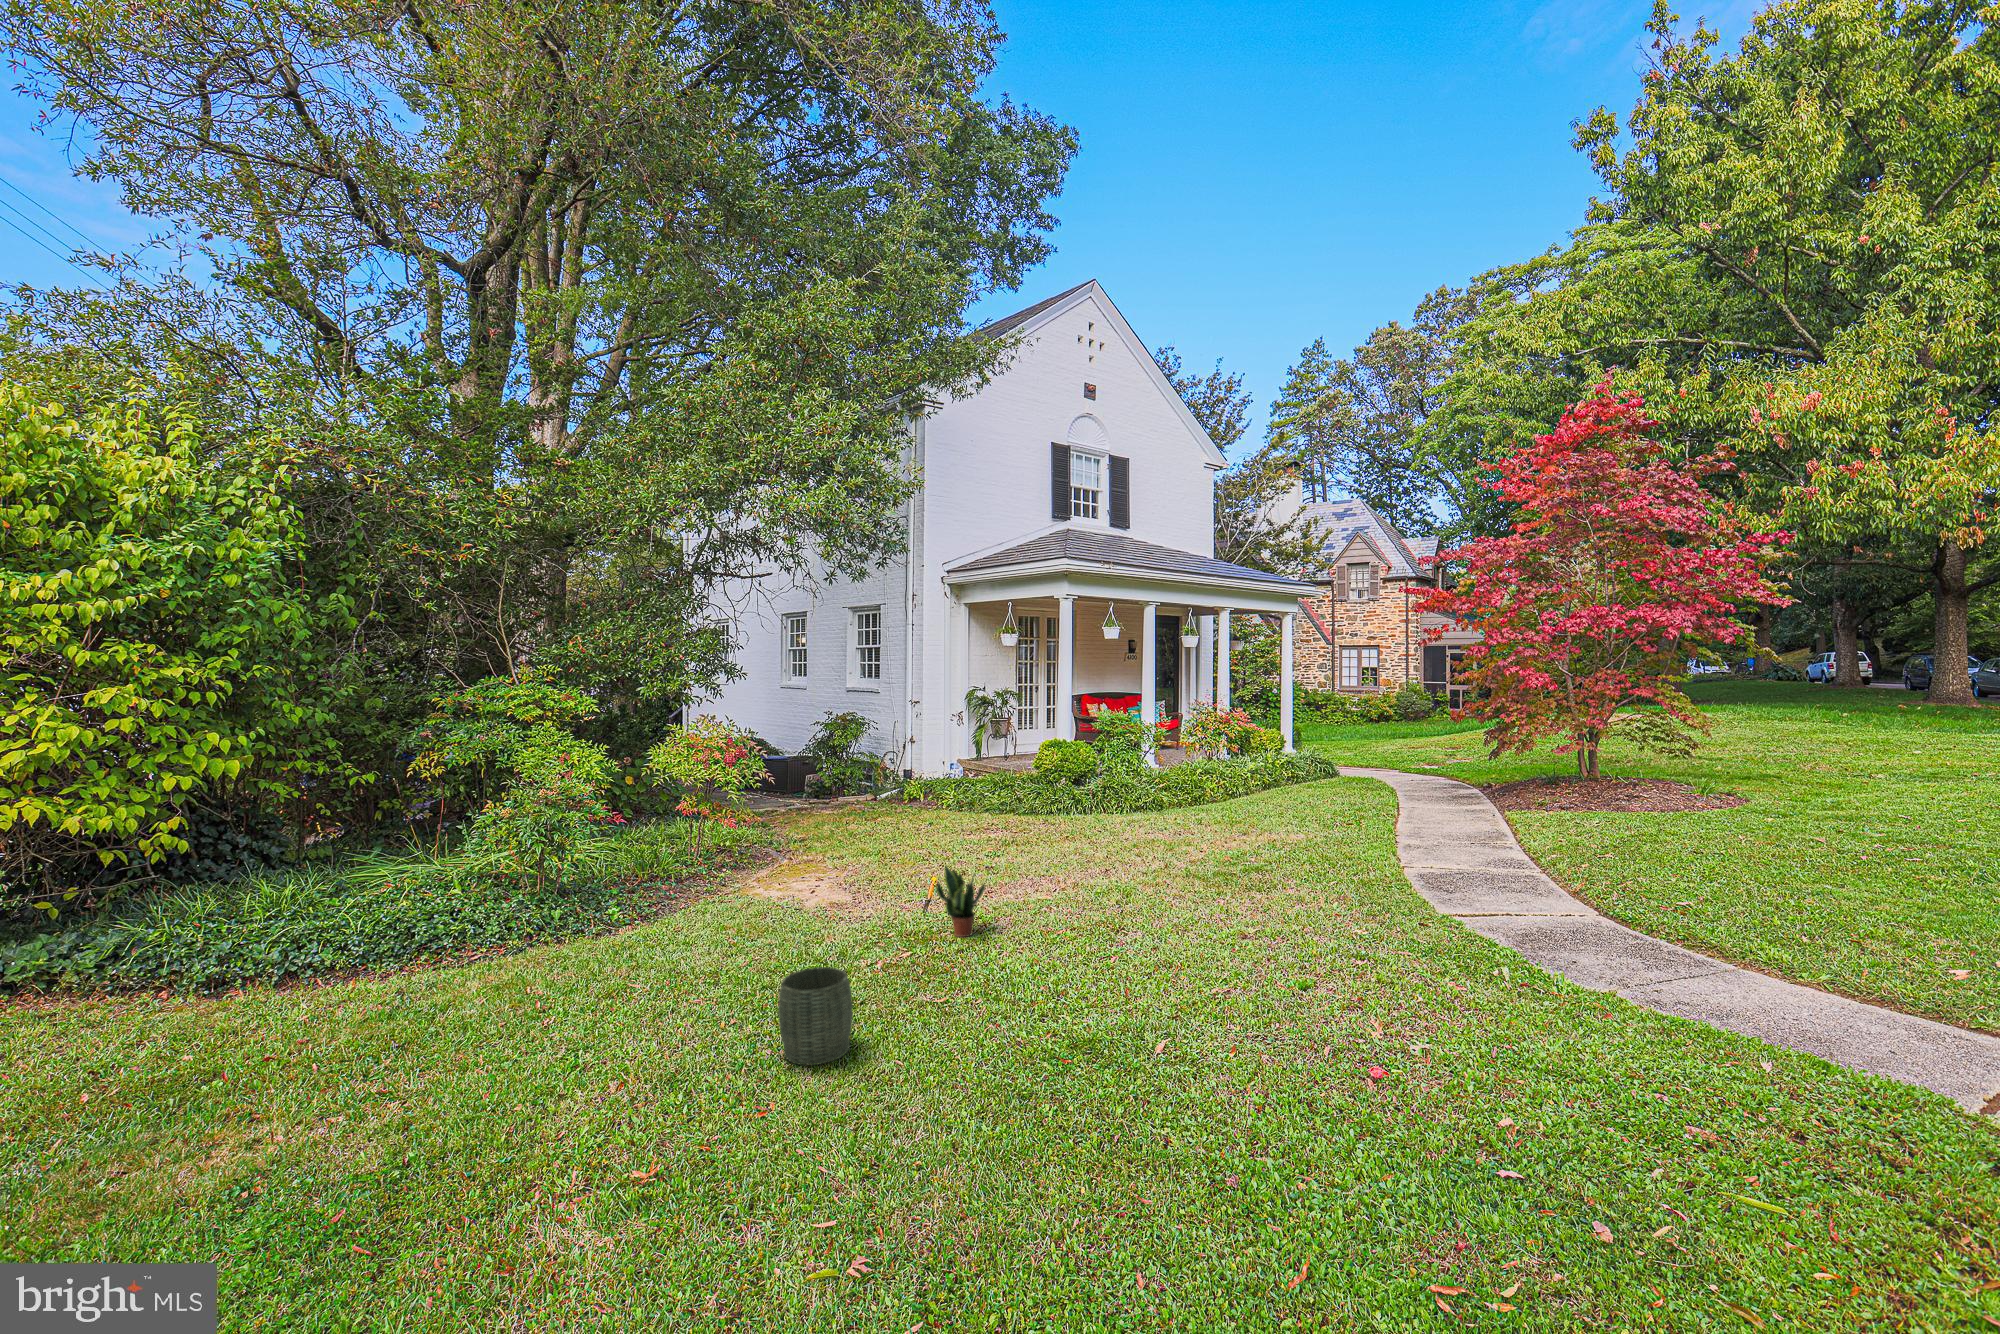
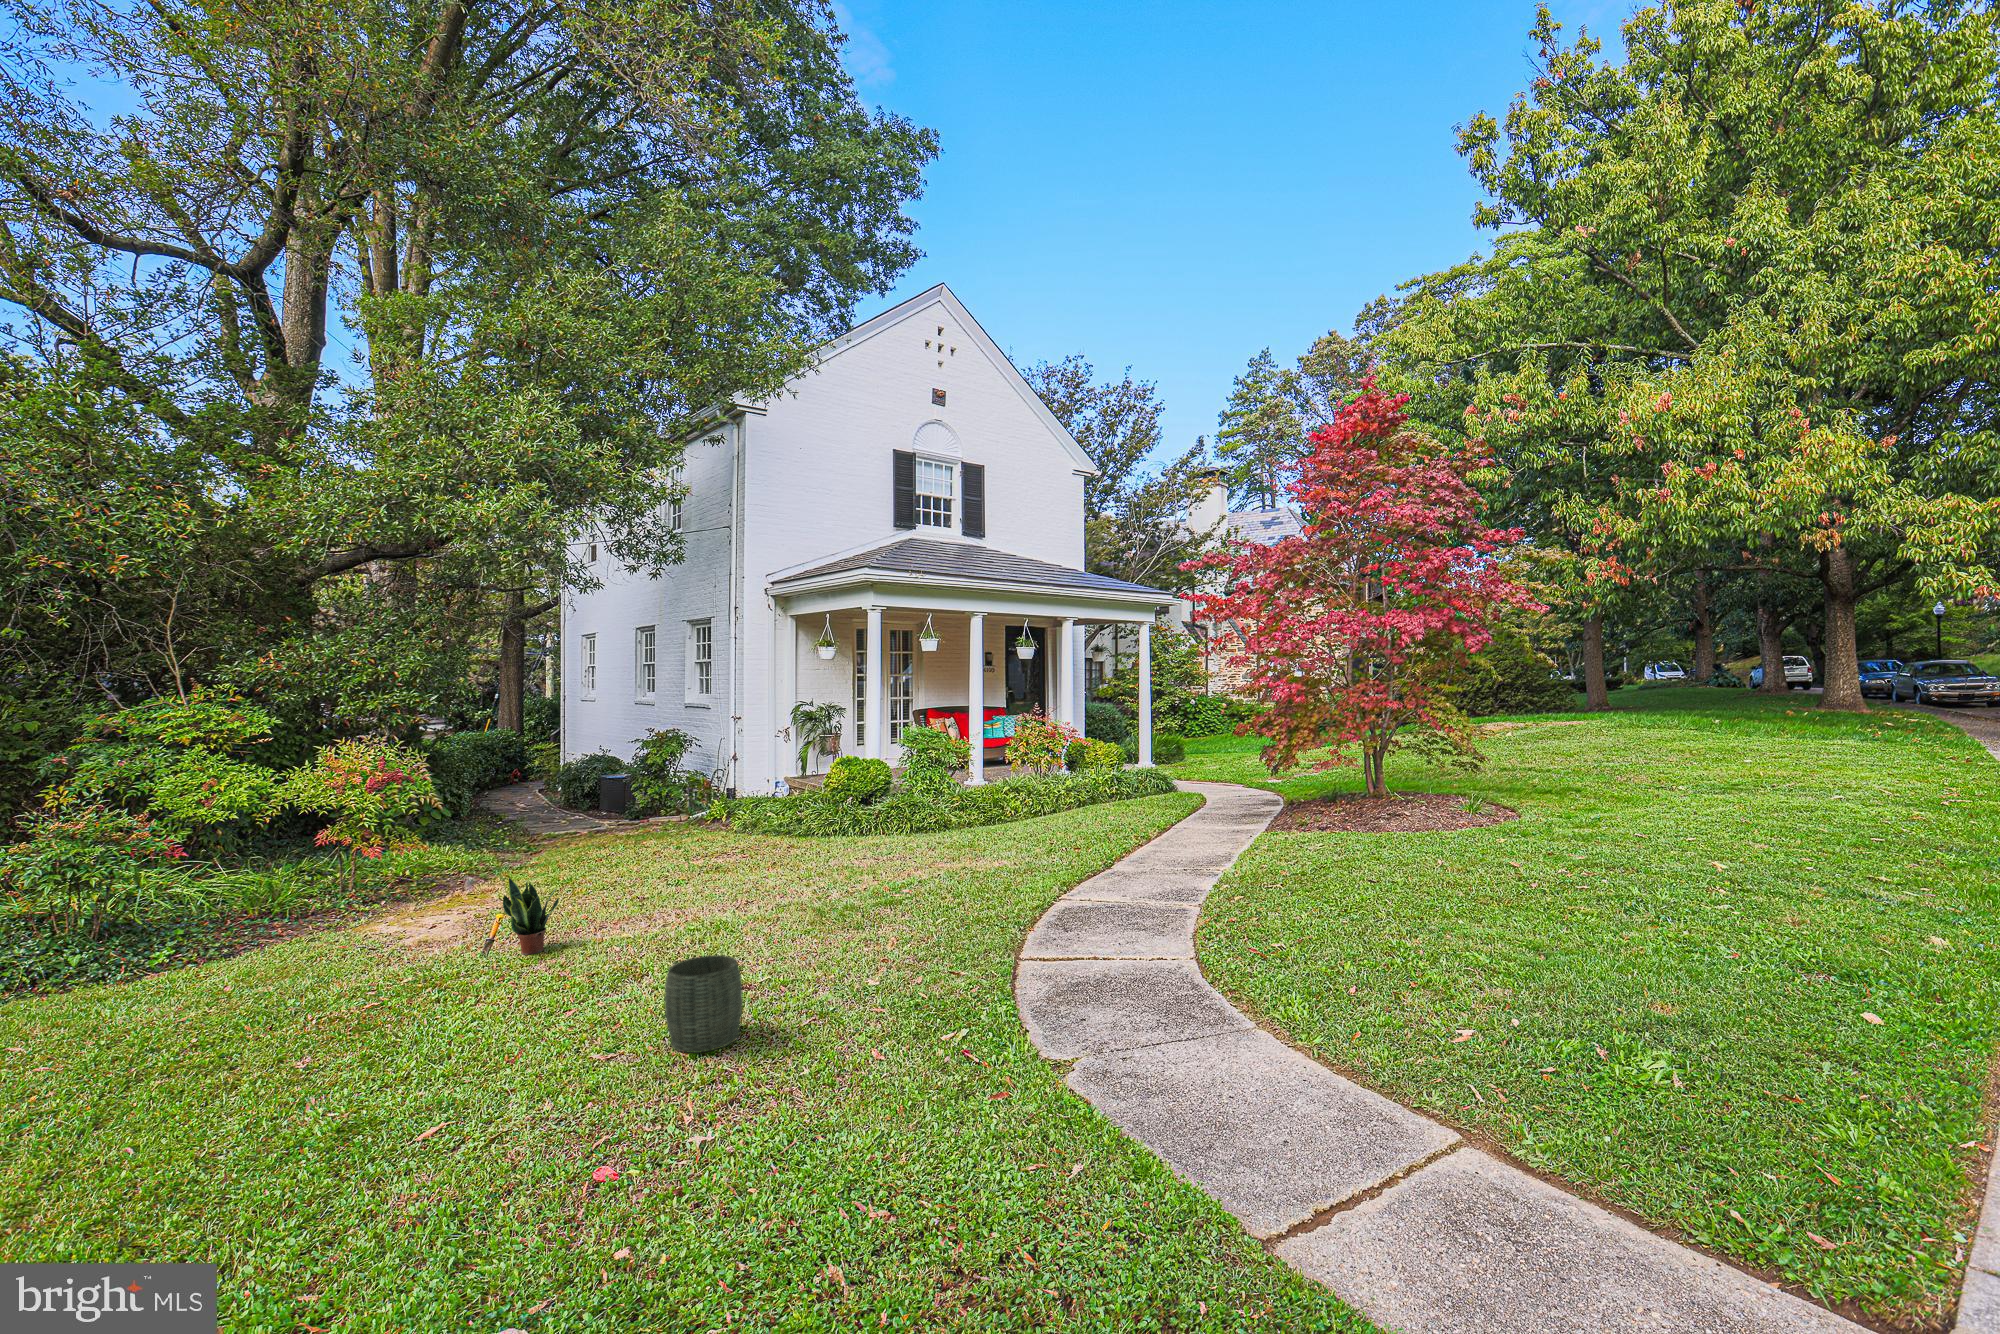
woven basket: present [778,967,853,1065] -> present [664,955,743,1053]

